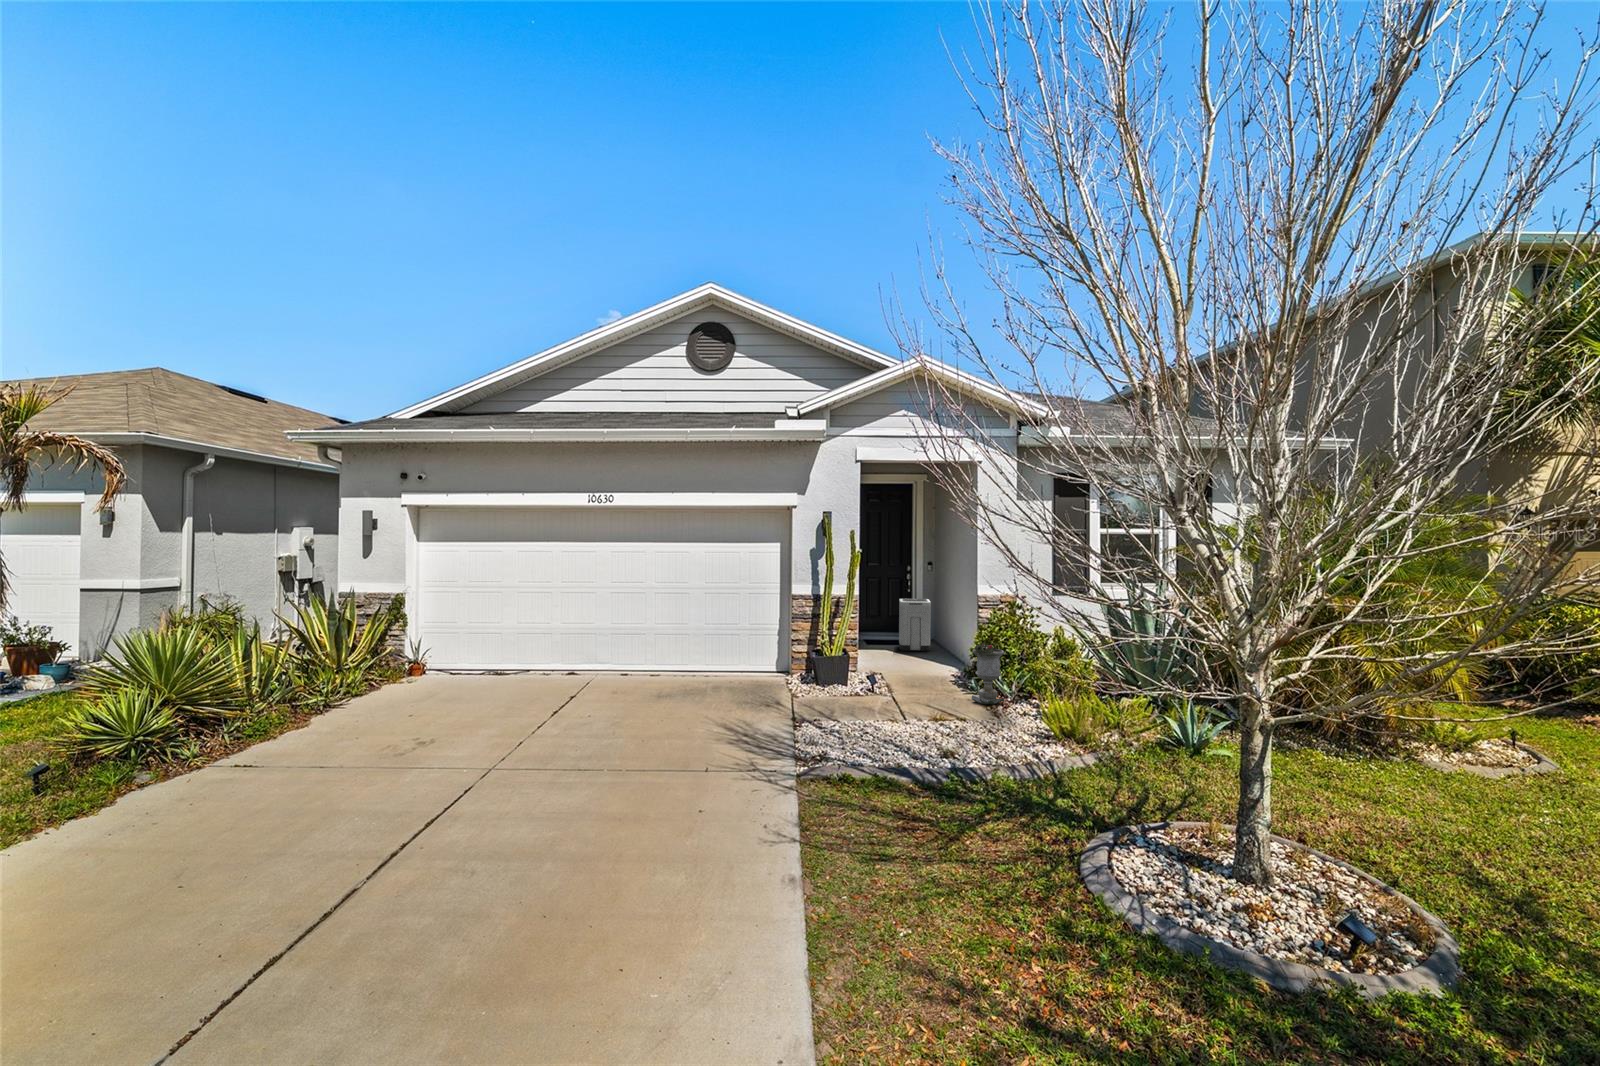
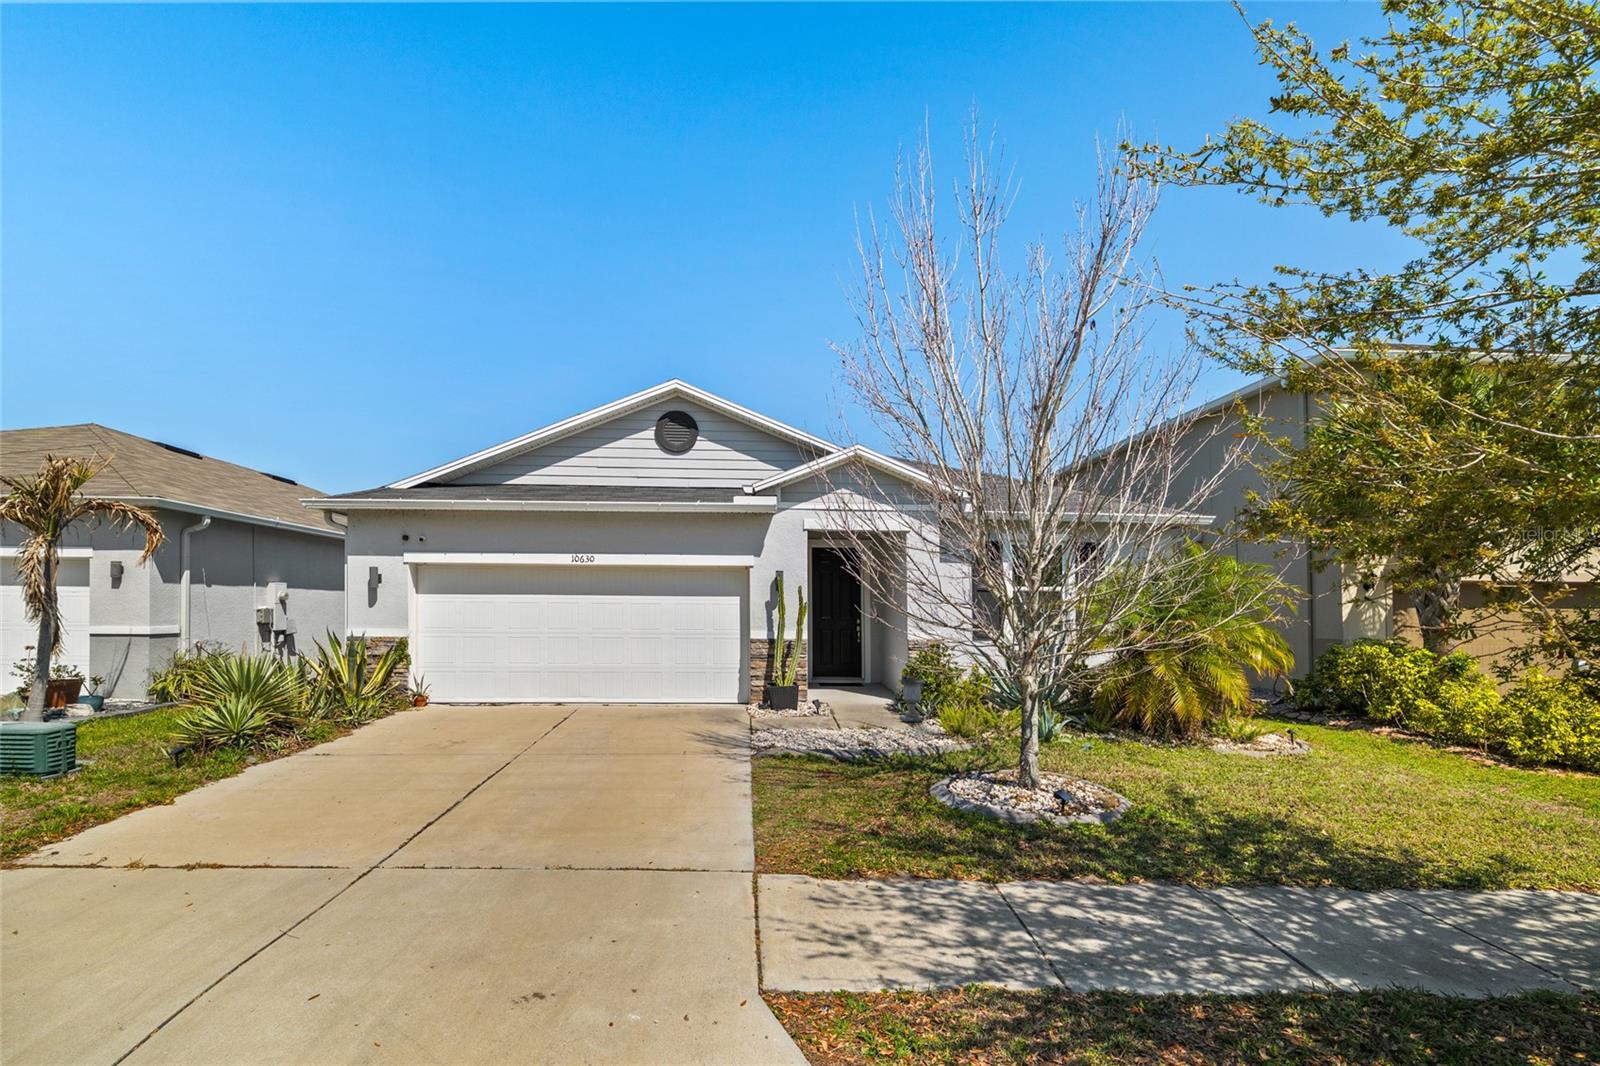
trash can: present [899,599,931,651] -> none [827,643,854,687]

